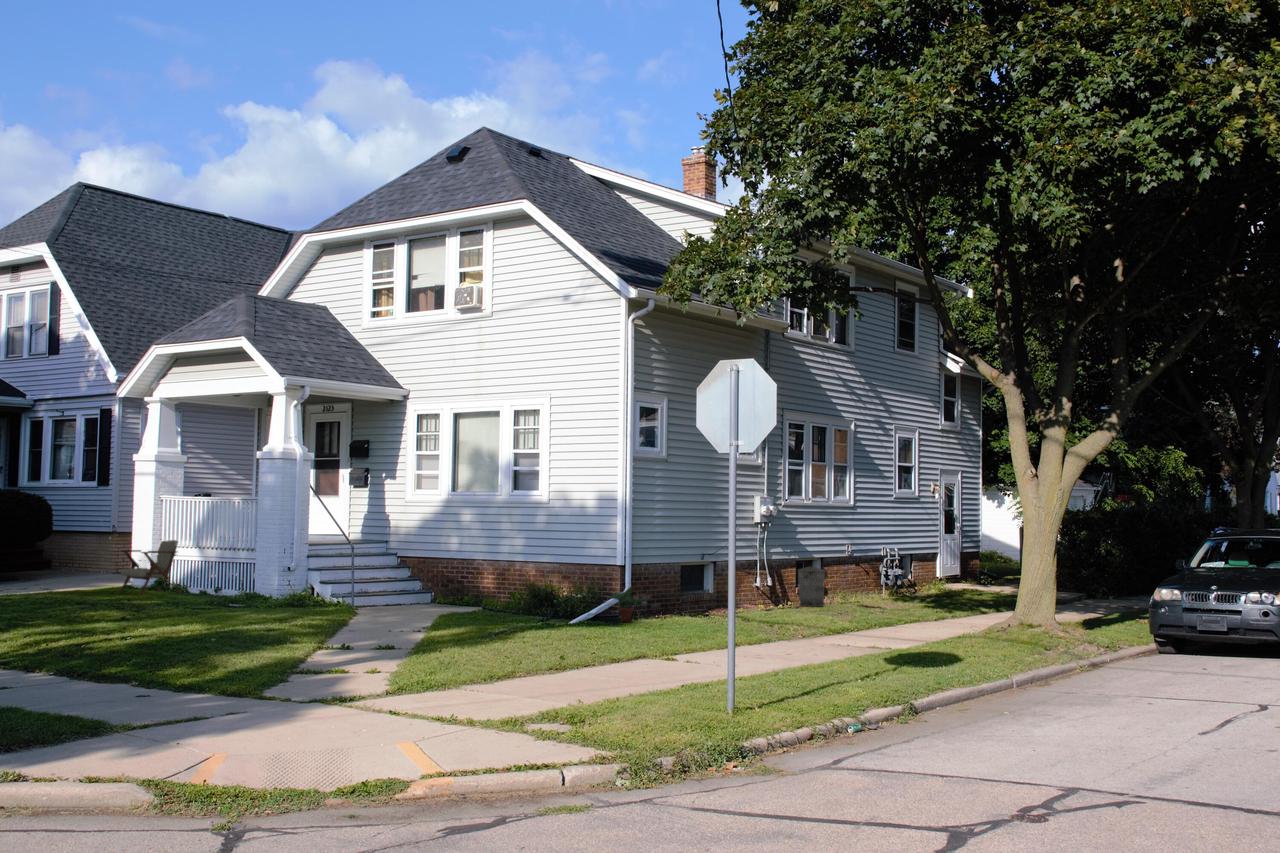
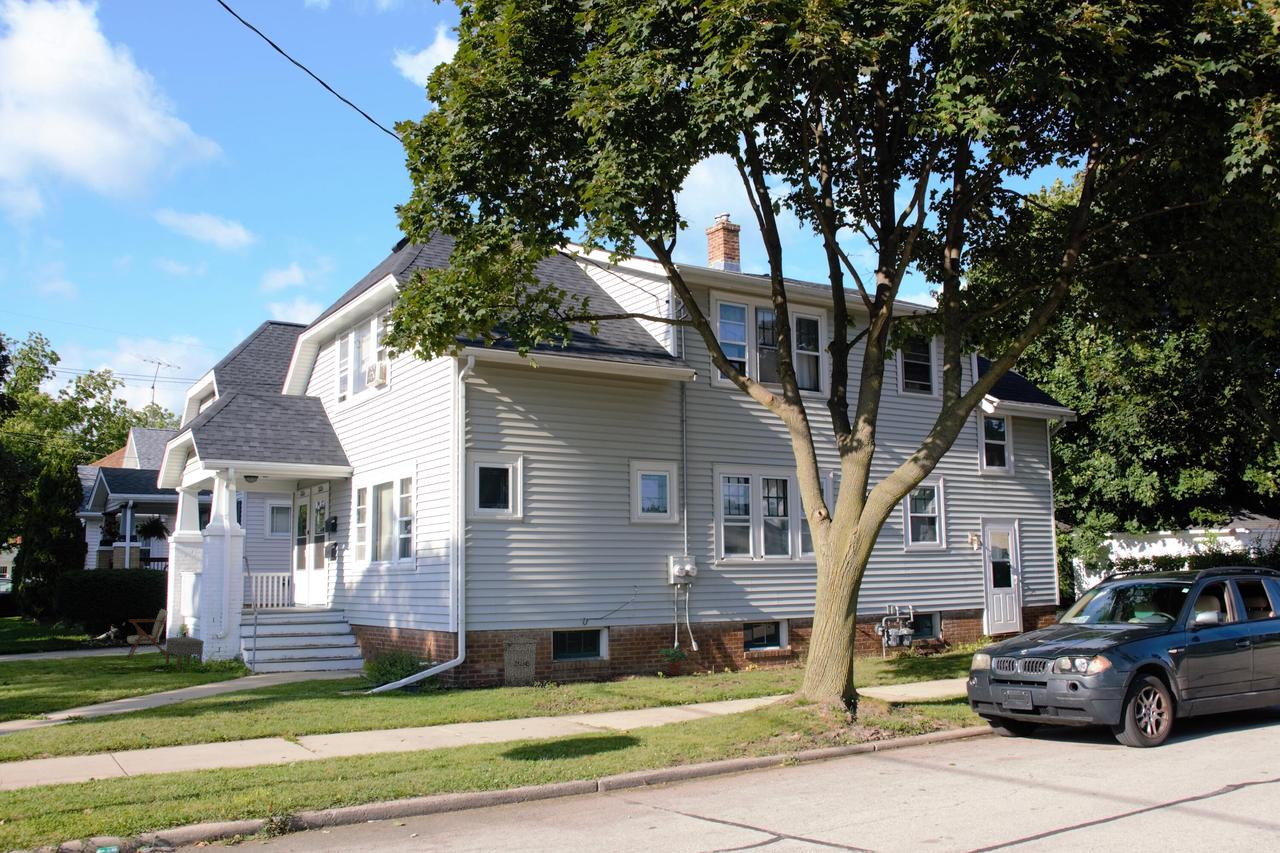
trash can: present [798,566,825,607] -> present [503,636,537,686]
bench: none [216,570,282,605] -> present [166,637,204,670]
potted plant: present [608,587,642,622] -> present [659,644,687,675]

